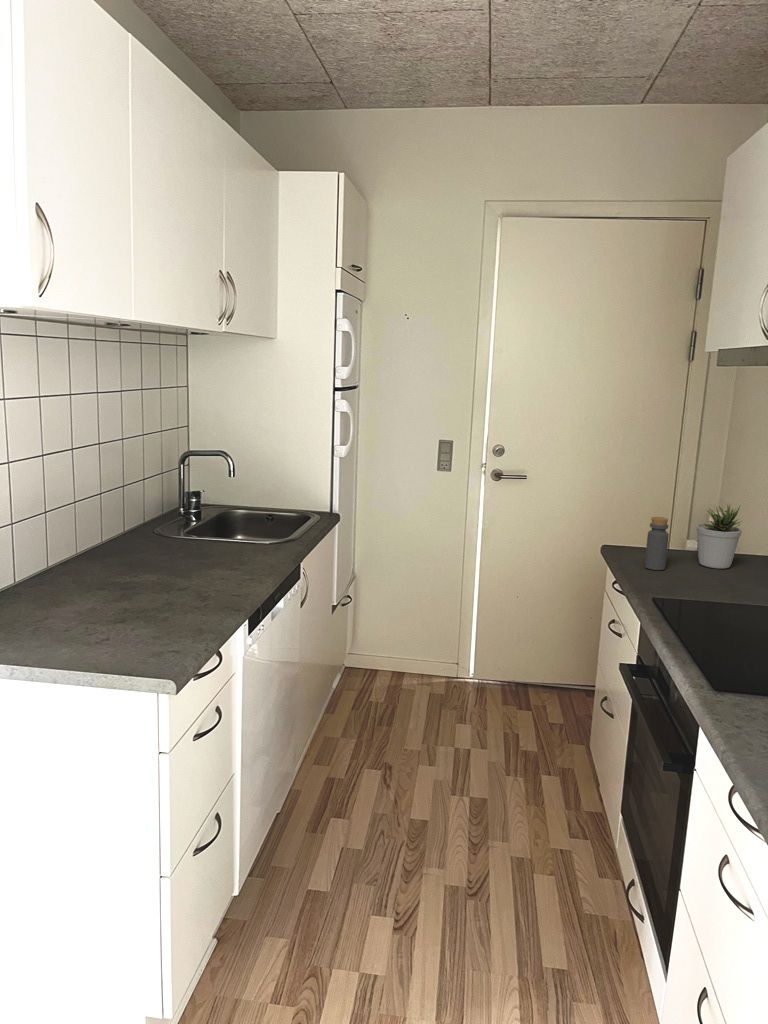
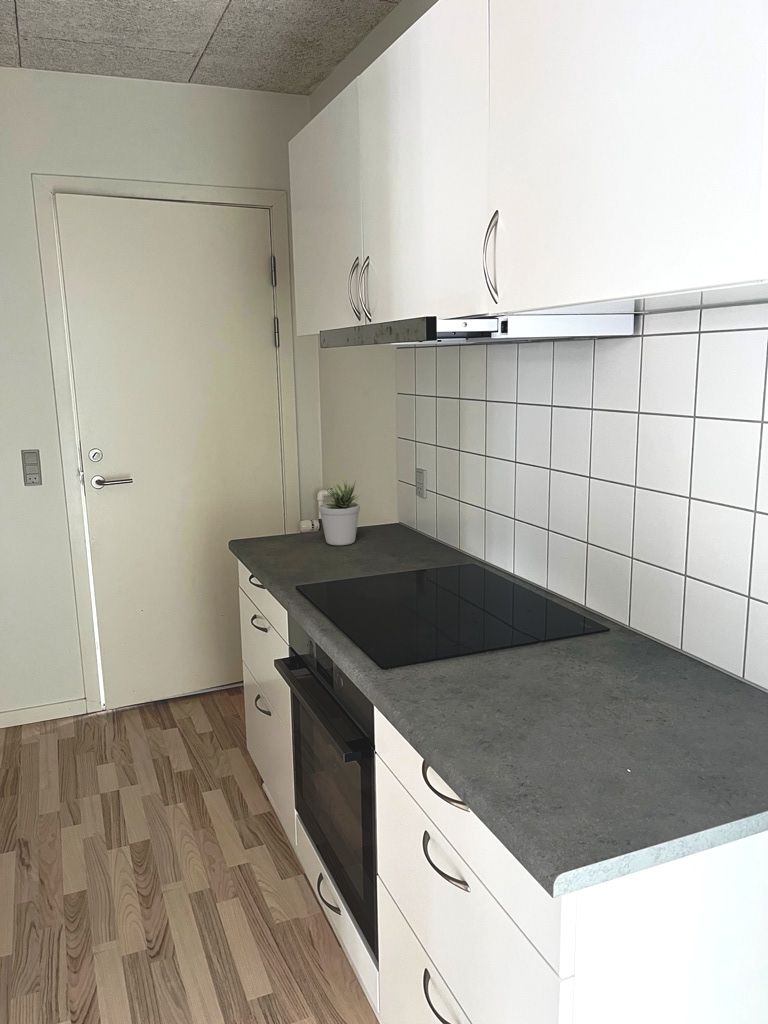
bottle: present [645,517,669,570] -> none [276,503,297,557]

